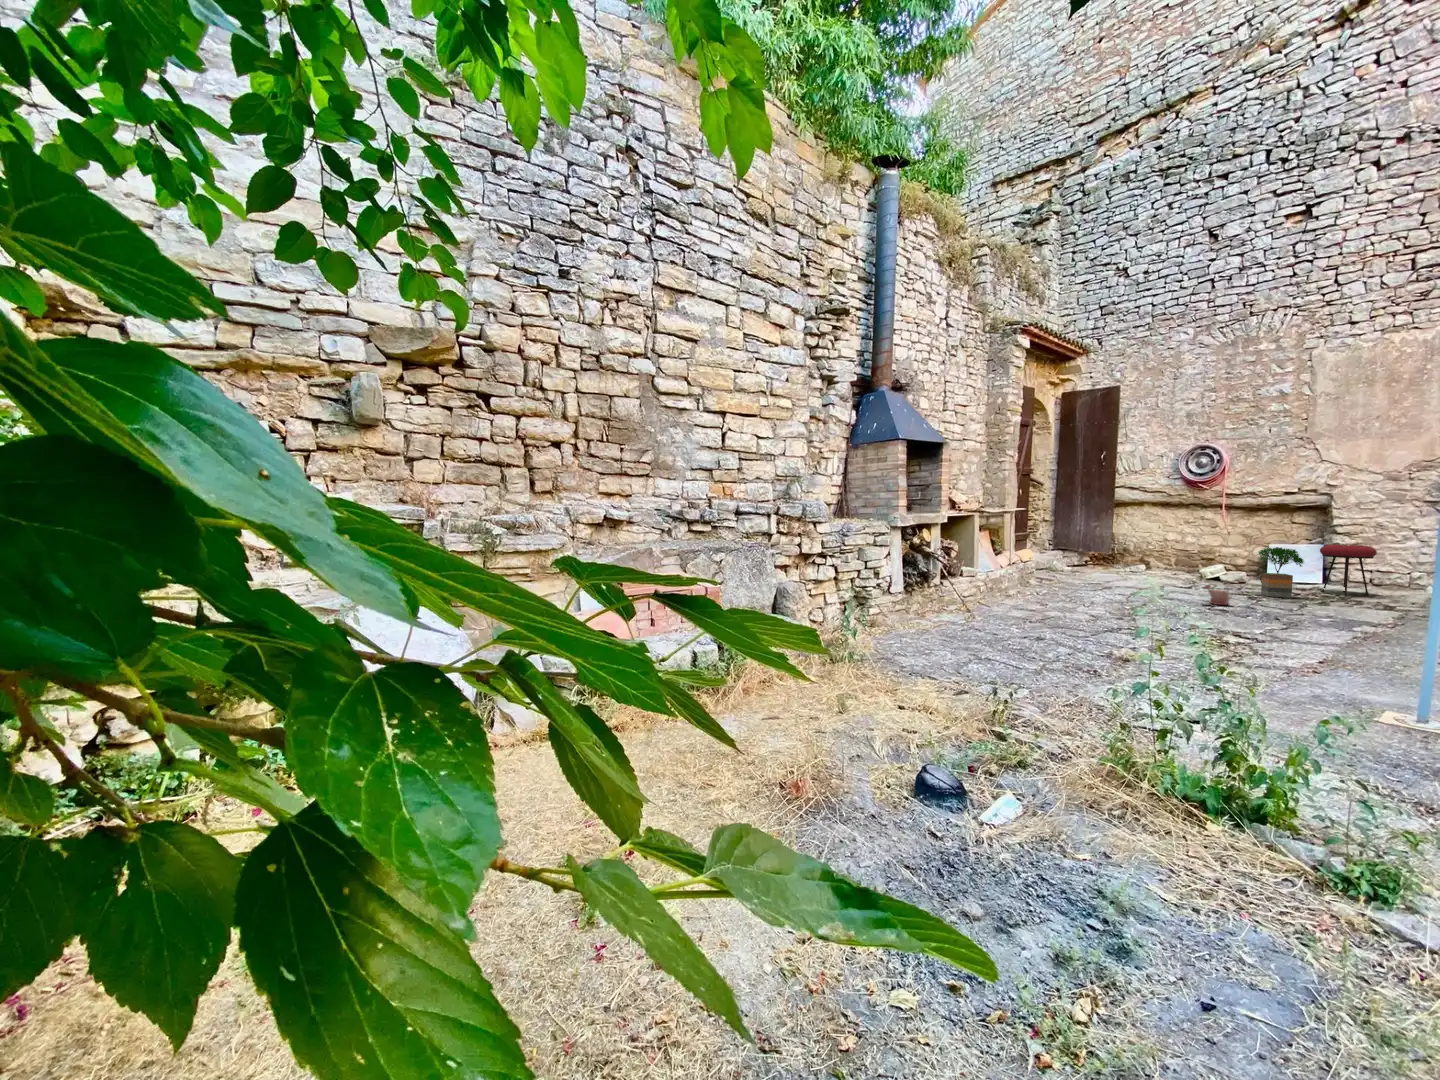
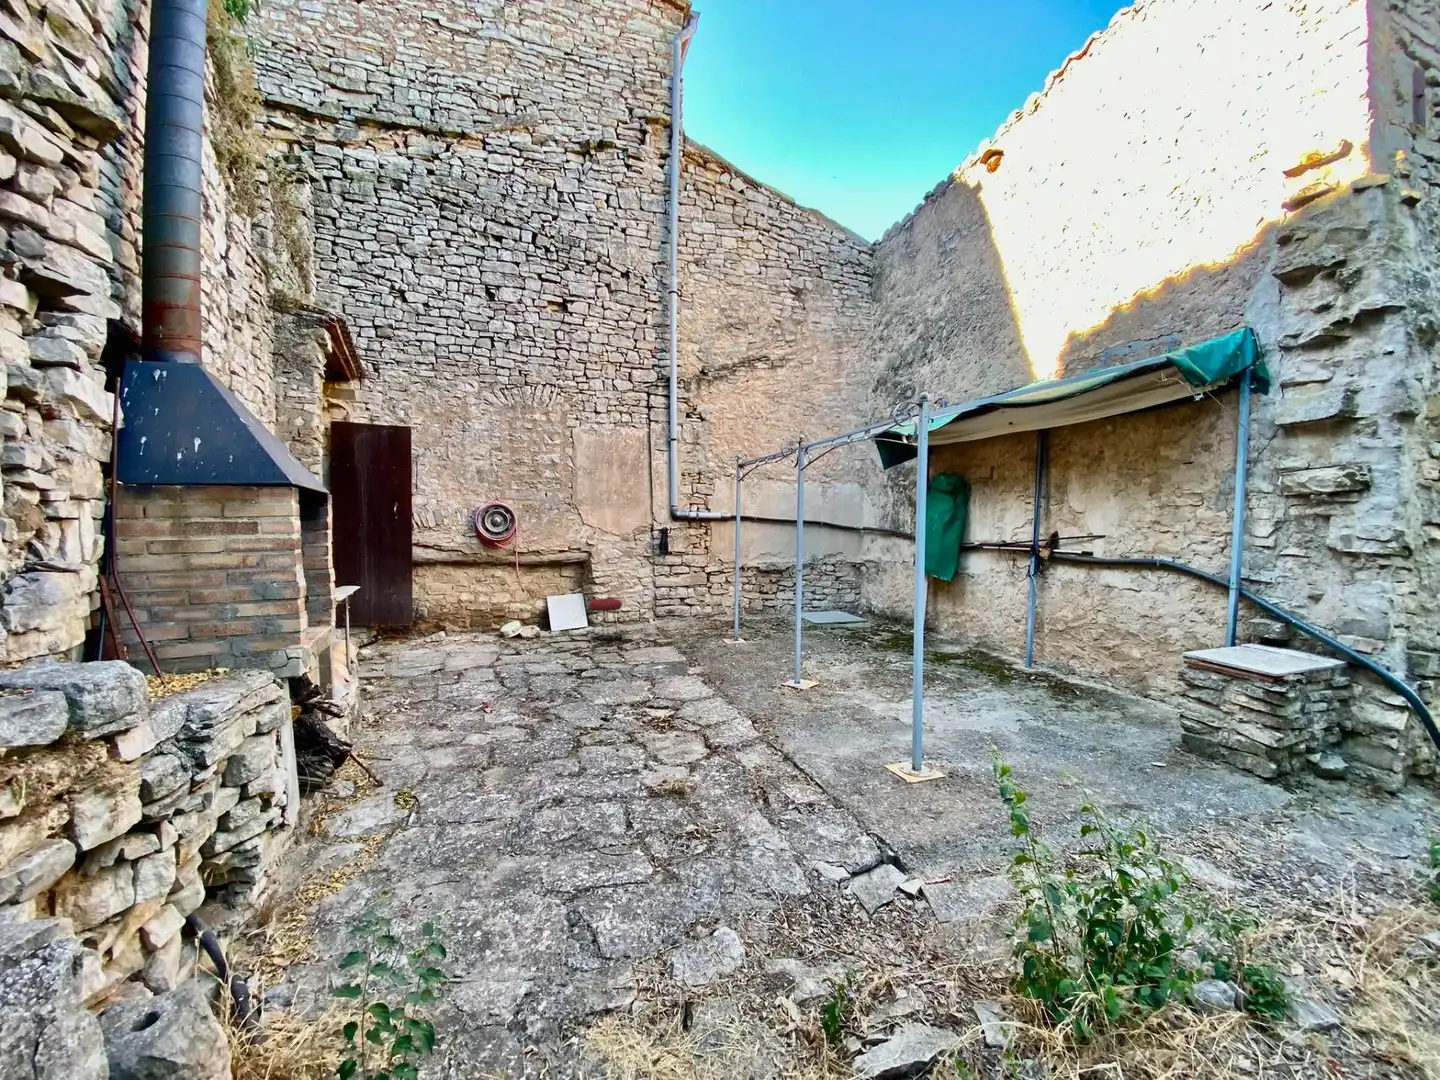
potted tree: present [1259,547,1304,598] -> none [553,610,589,660]
watering can: present [1204,585,1231,605] -> none [522,665,551,691]

